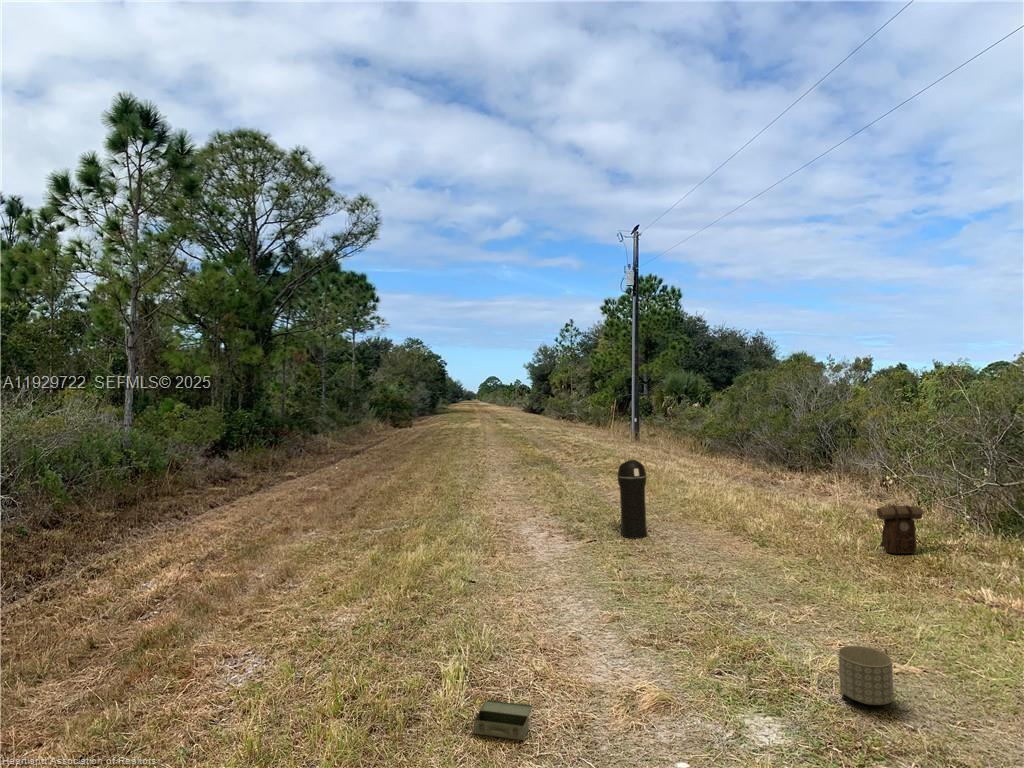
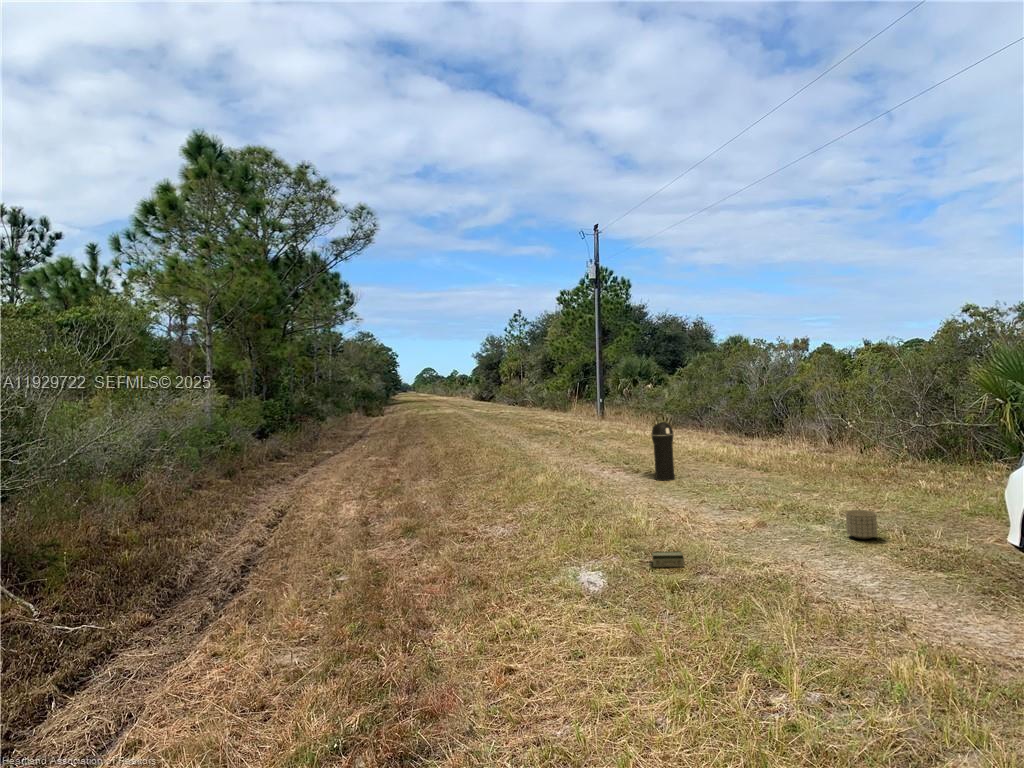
backpack: present [877,505,924,554] -> none [841,443,872,477]

